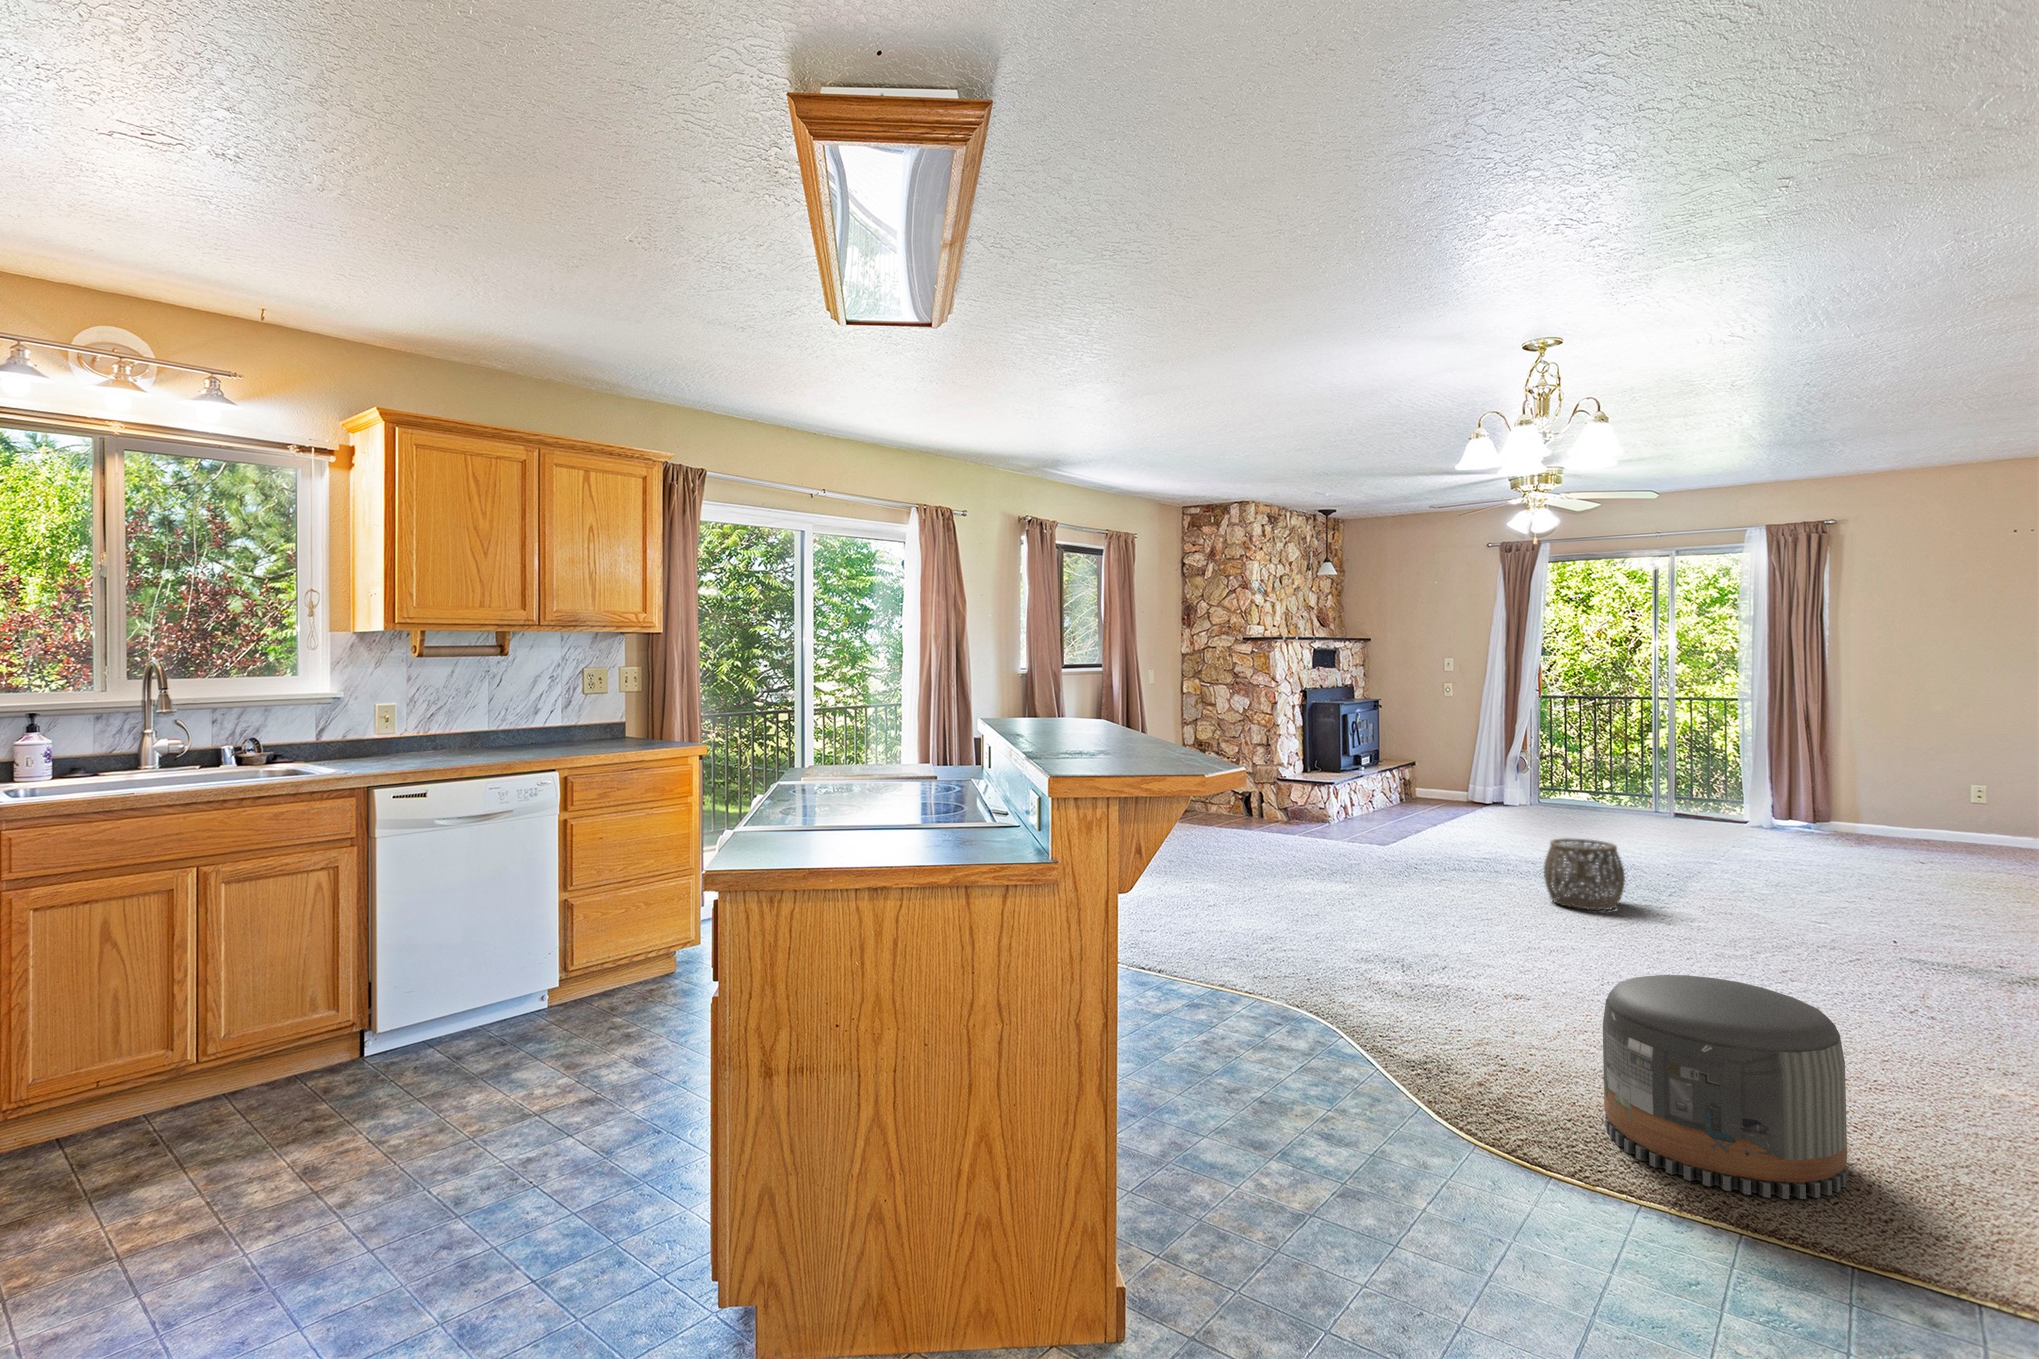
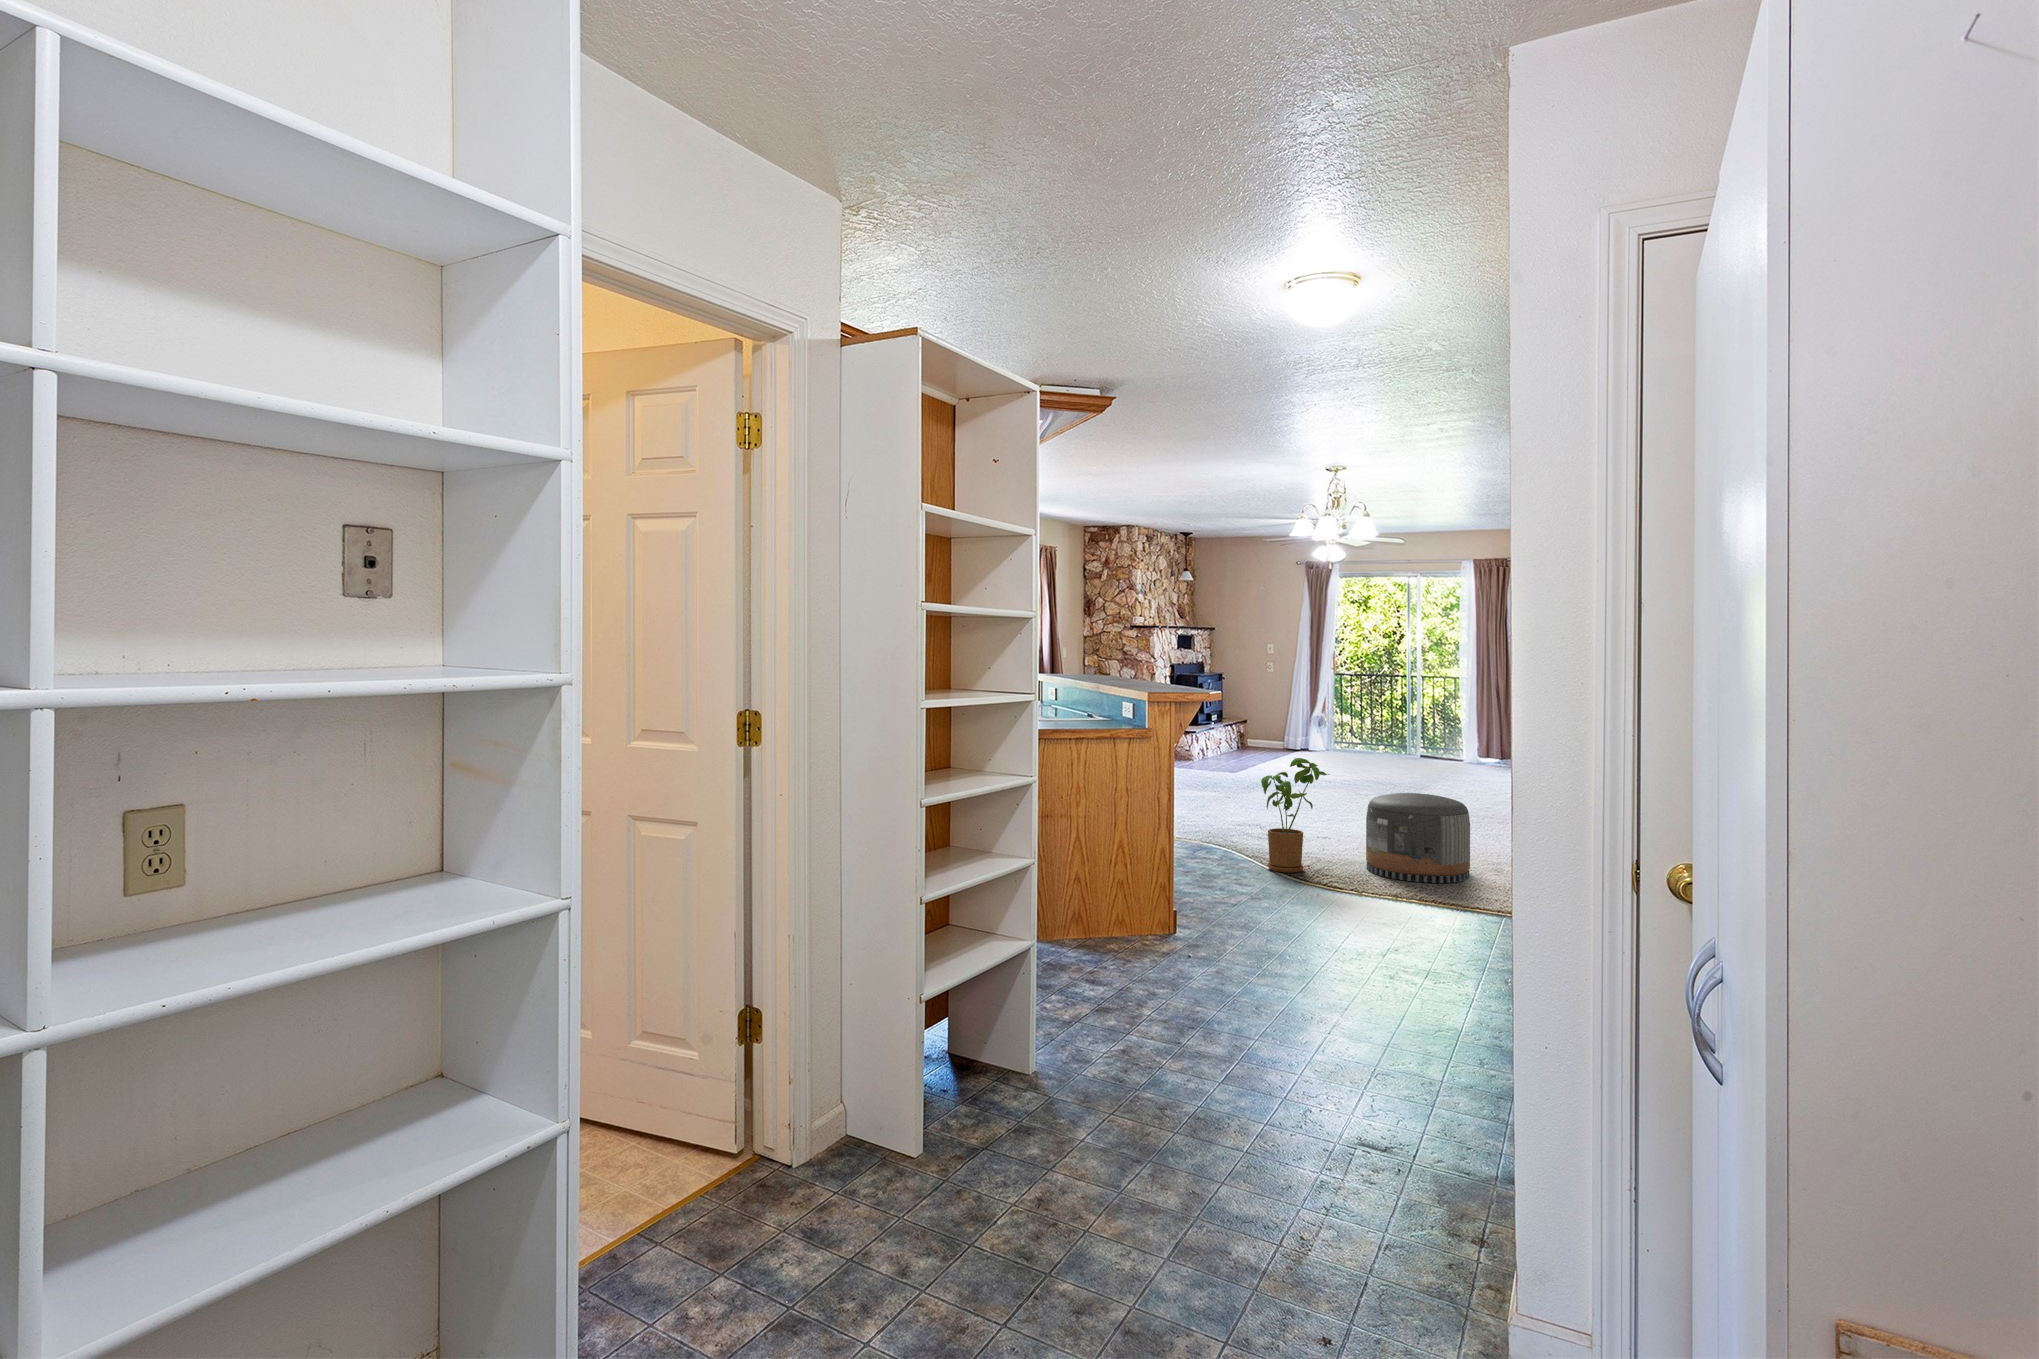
woven basket: present [1544,838,1625,910] -> none [1336,756,1384,799]
house plant: none [1381,906,1522,1137] -> present [1261,758,1329,873]

